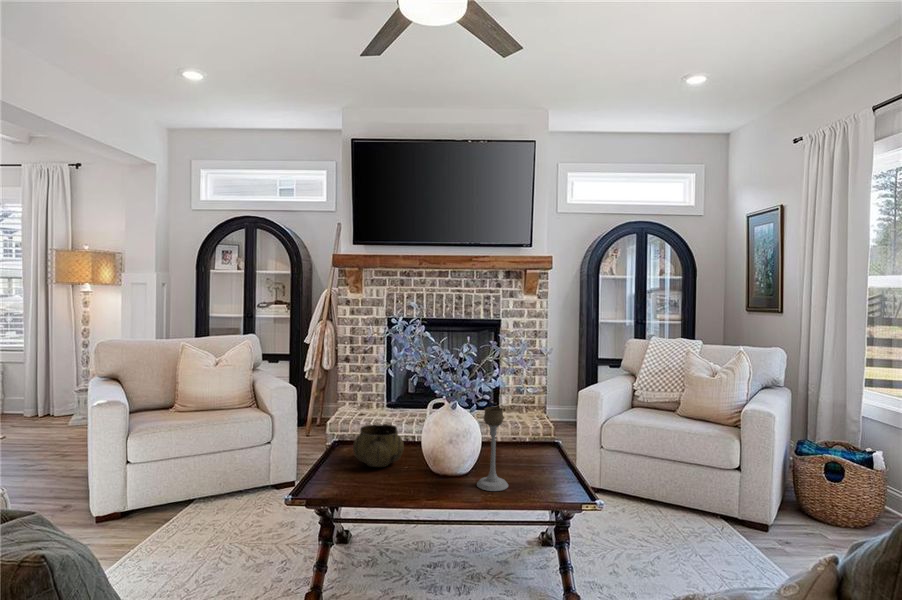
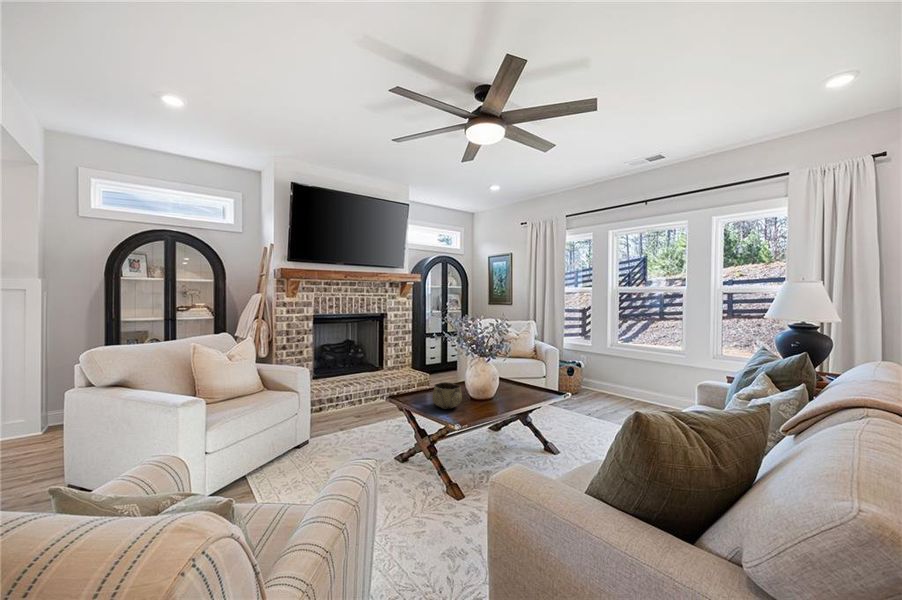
candle holder: present [477,407,508,491] -> none [506,361,522,404]

